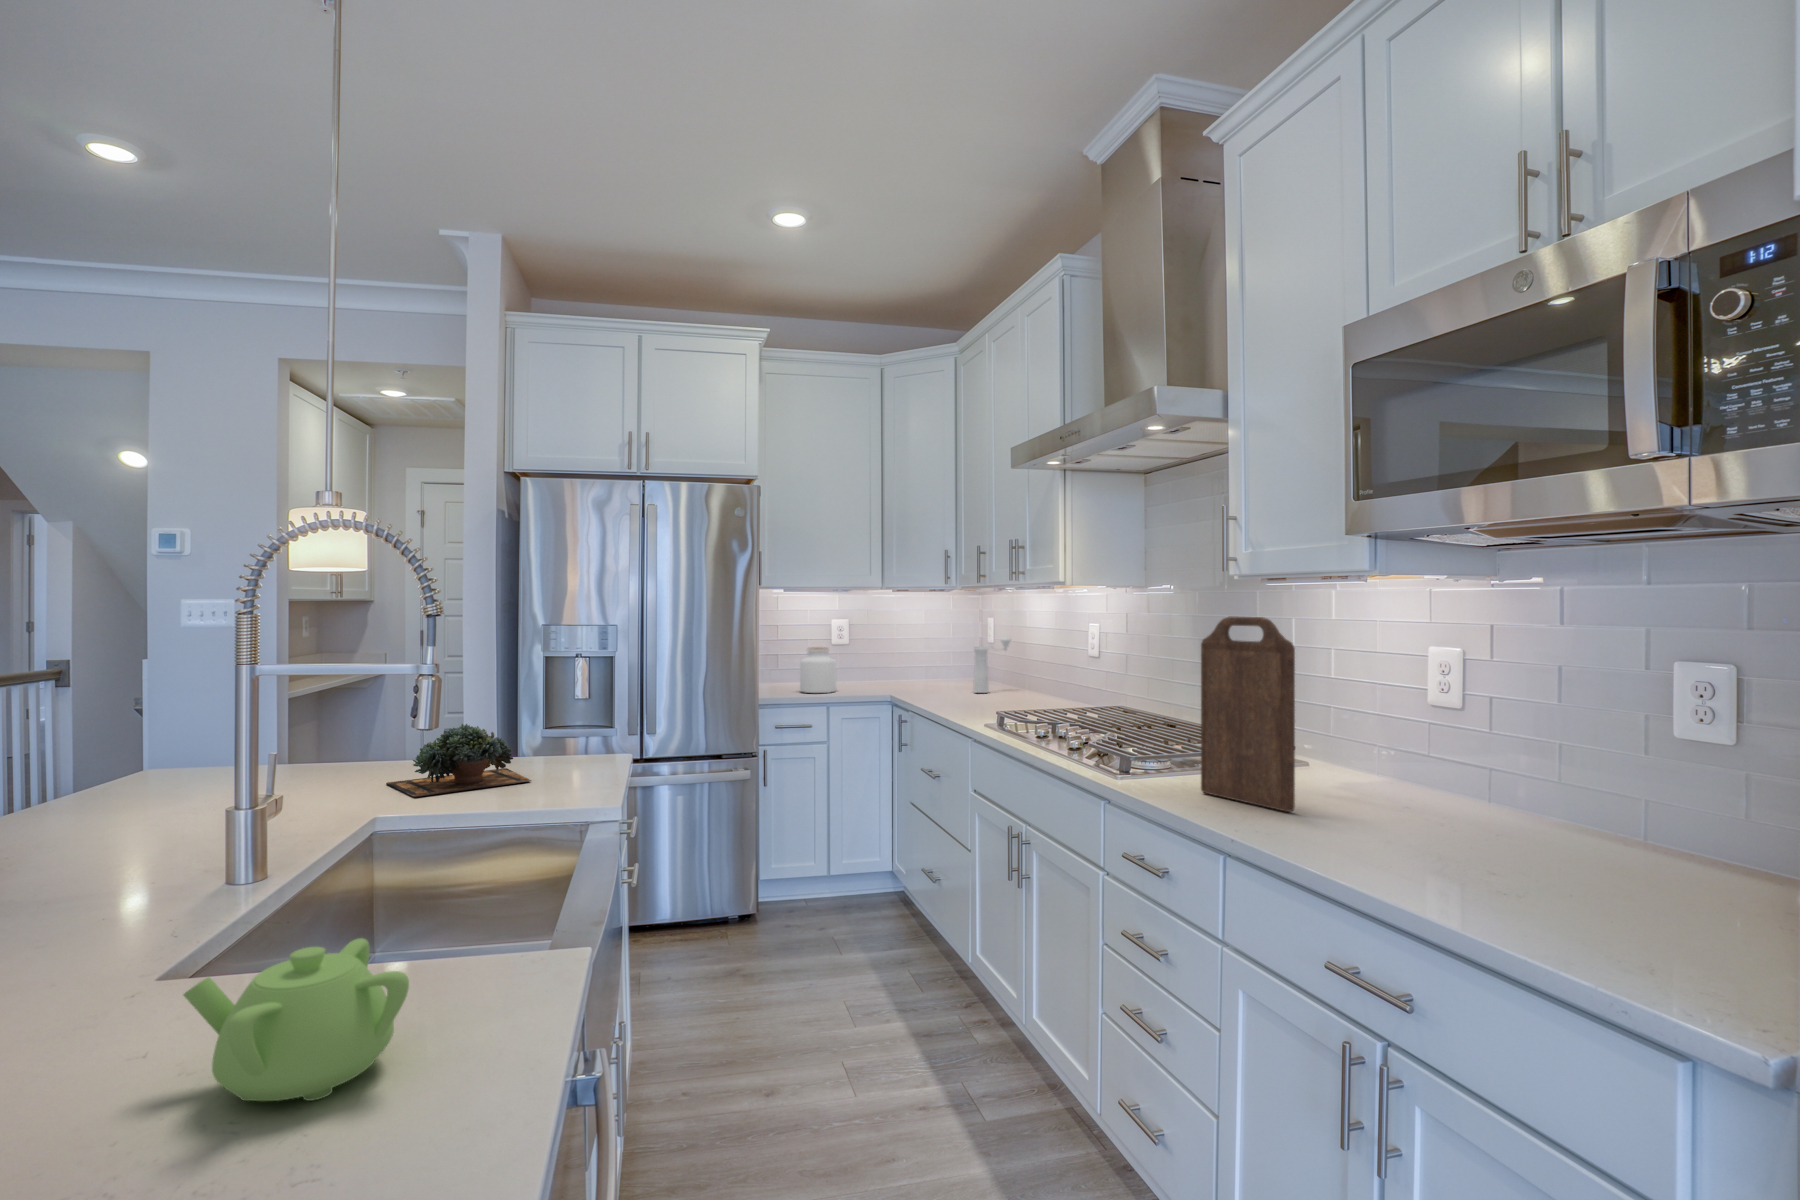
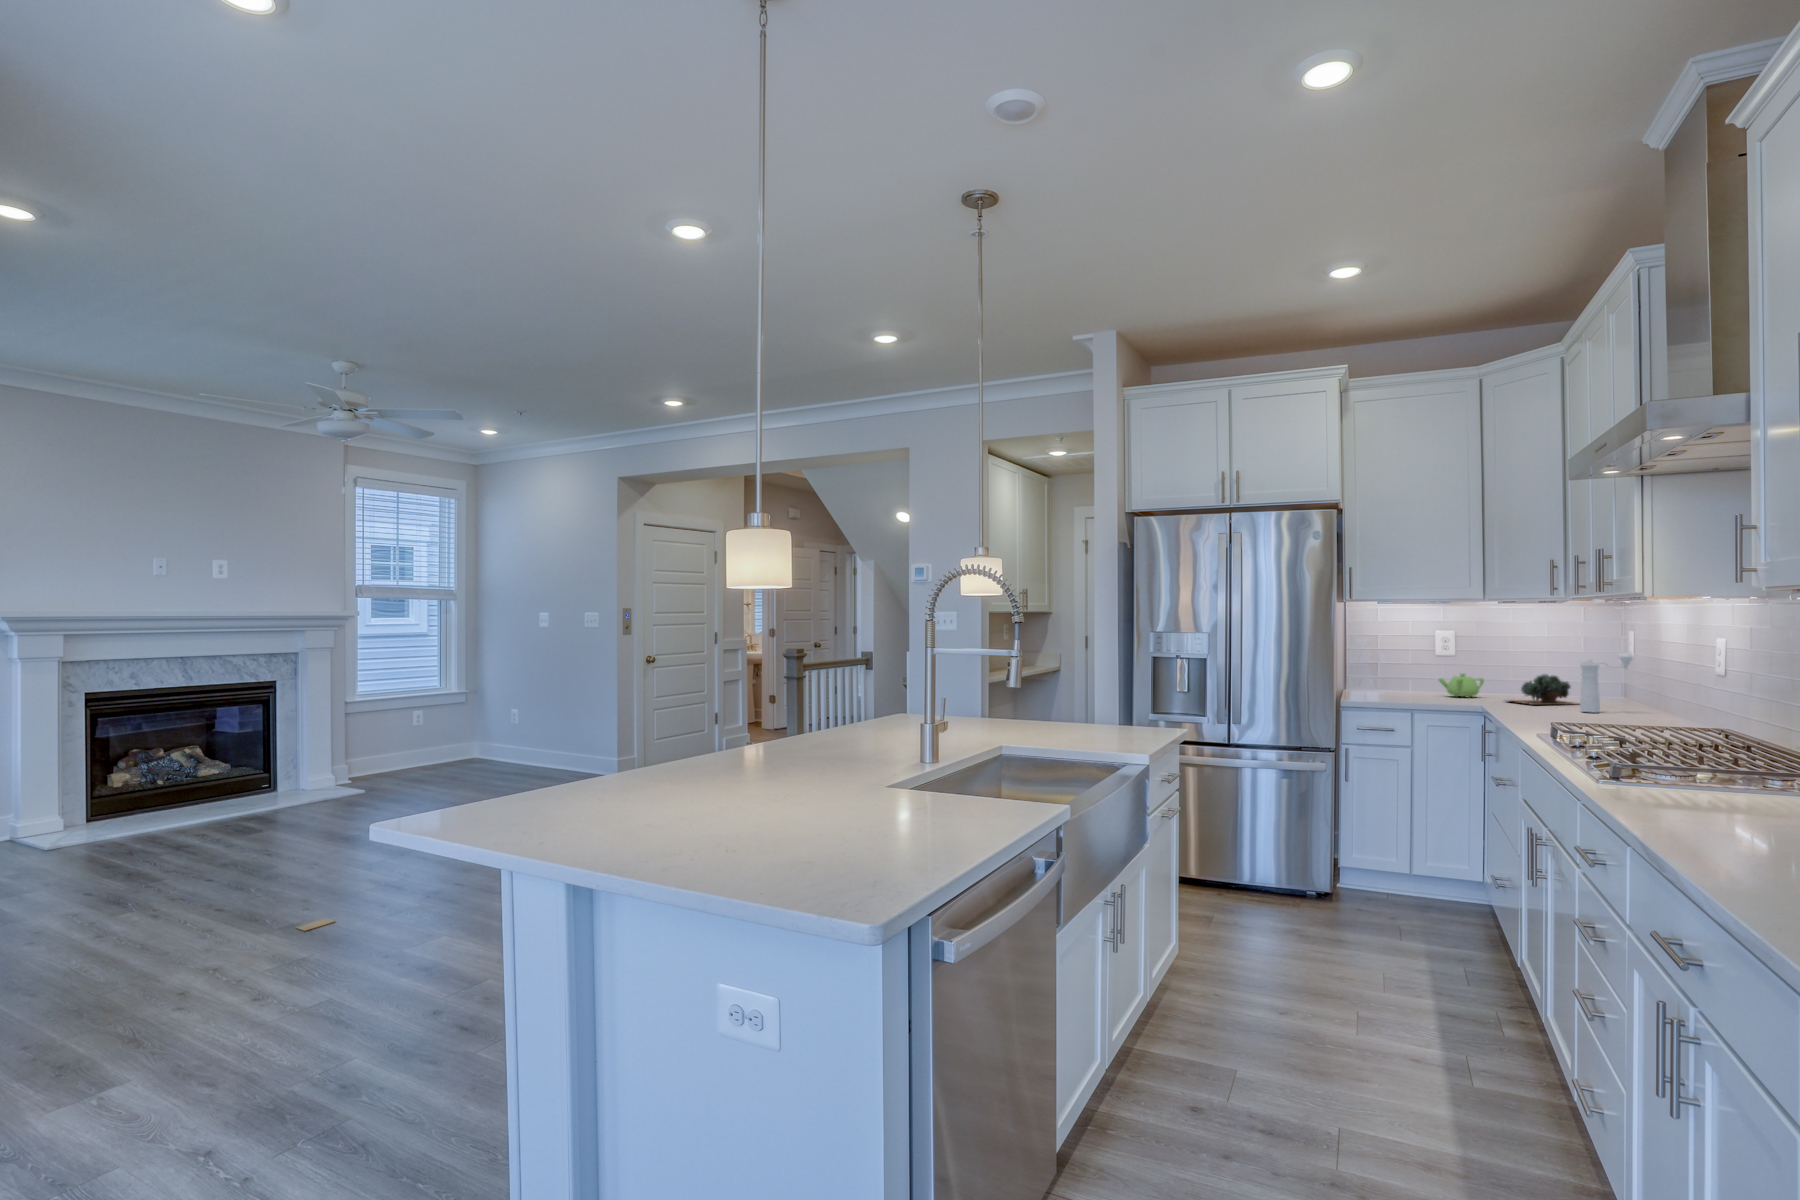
cutting board: present [1201,616,1295,812] -> none [1655,628,1728,815]
jar: present [800,647,836,693] -> none [1384,659,1423,703]
succulent plant: present [386,724,531,797] -> present [1510,674,1580,705]
teapot: present [184,938,409,1101] -> present [1439,673,1484,698]

